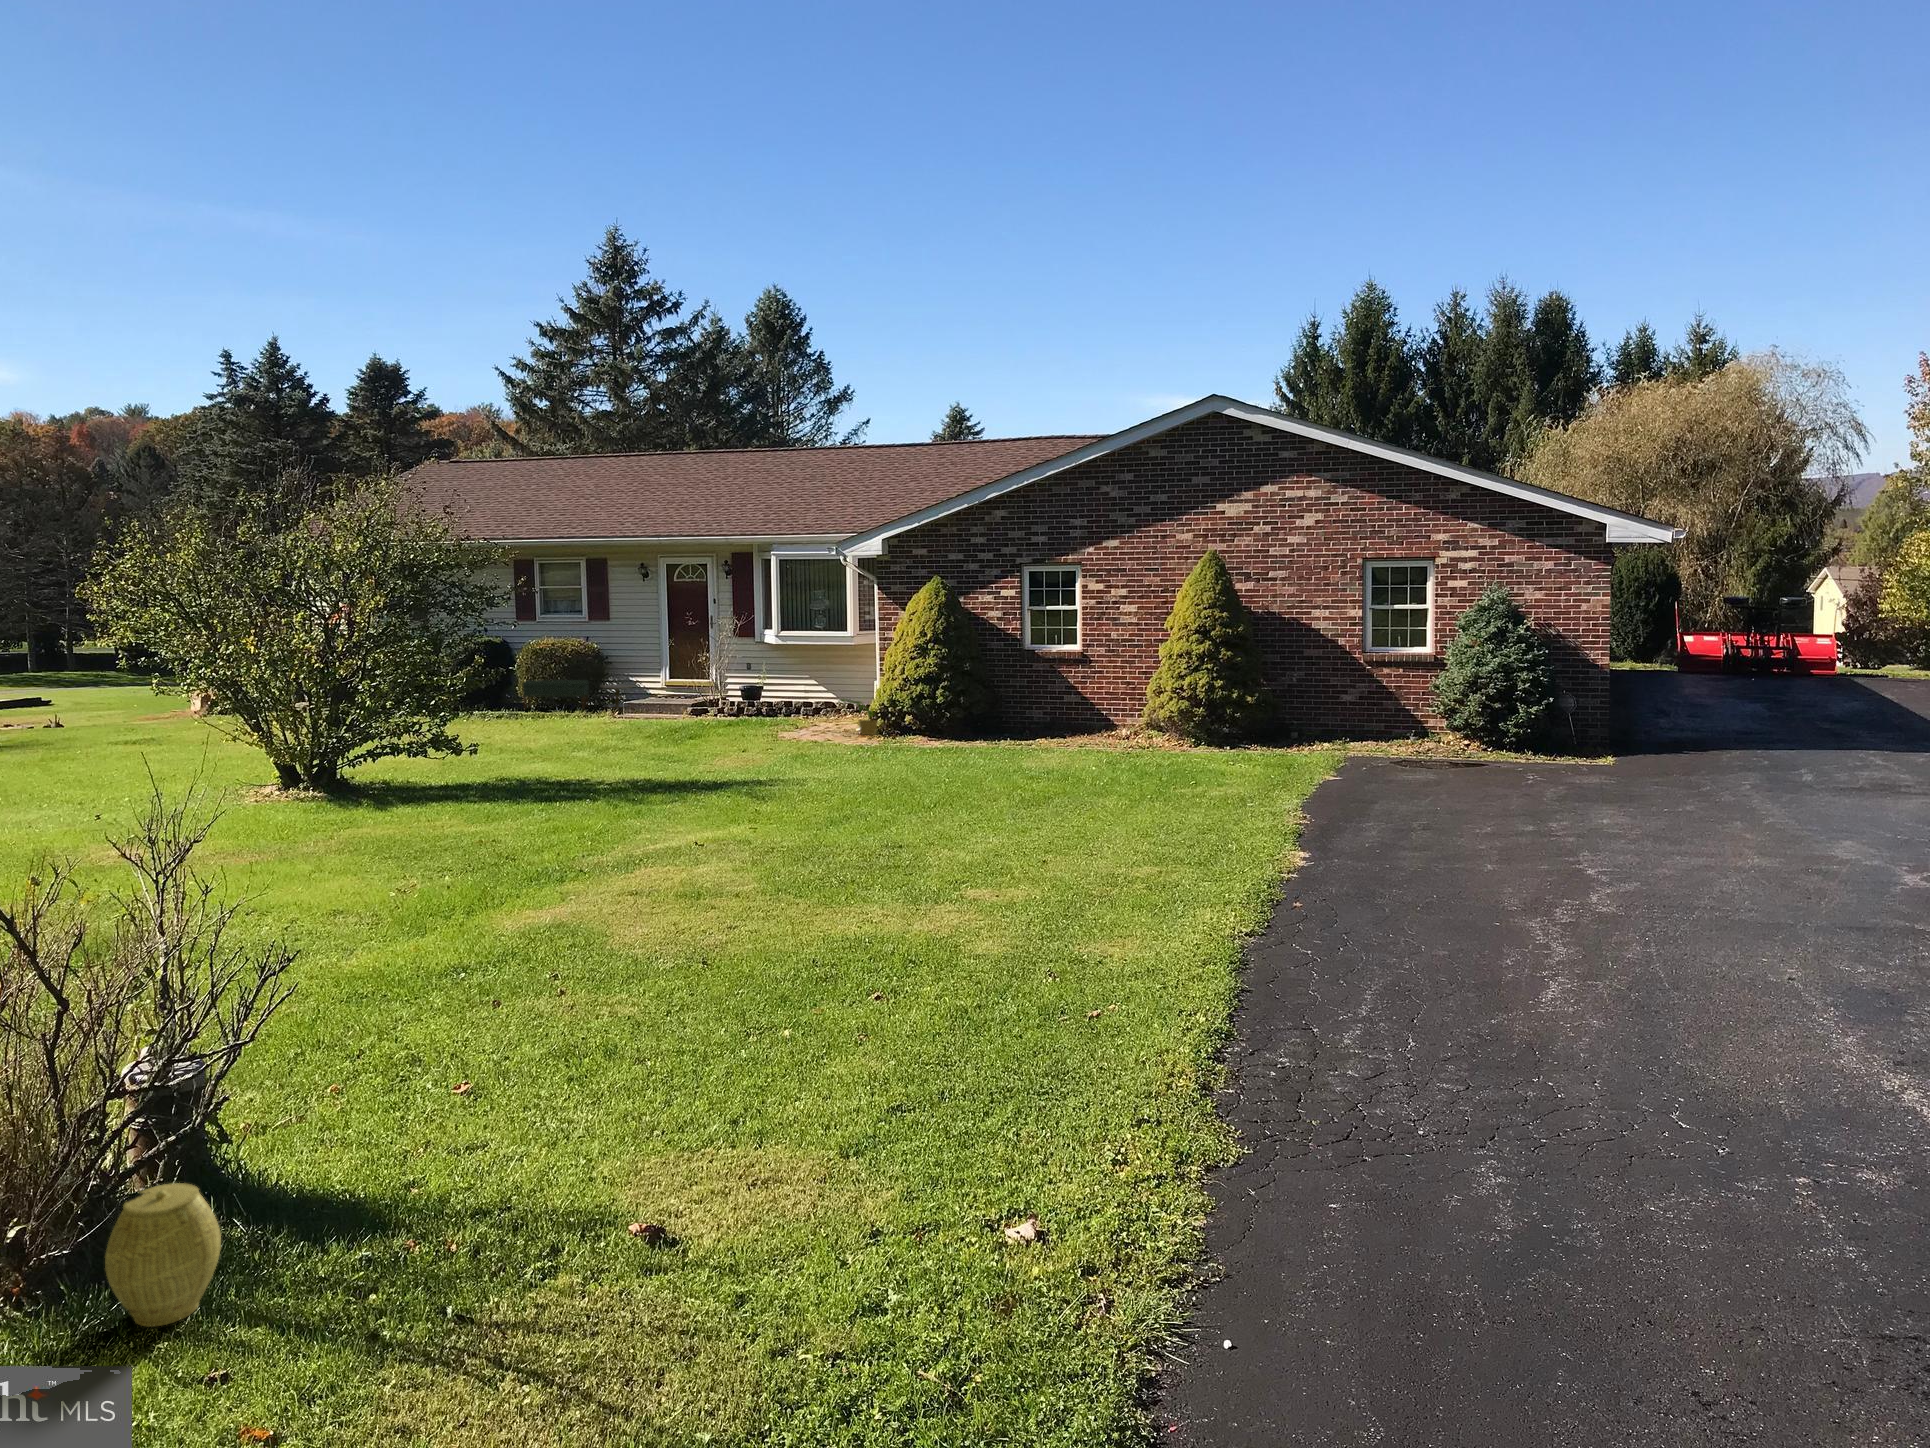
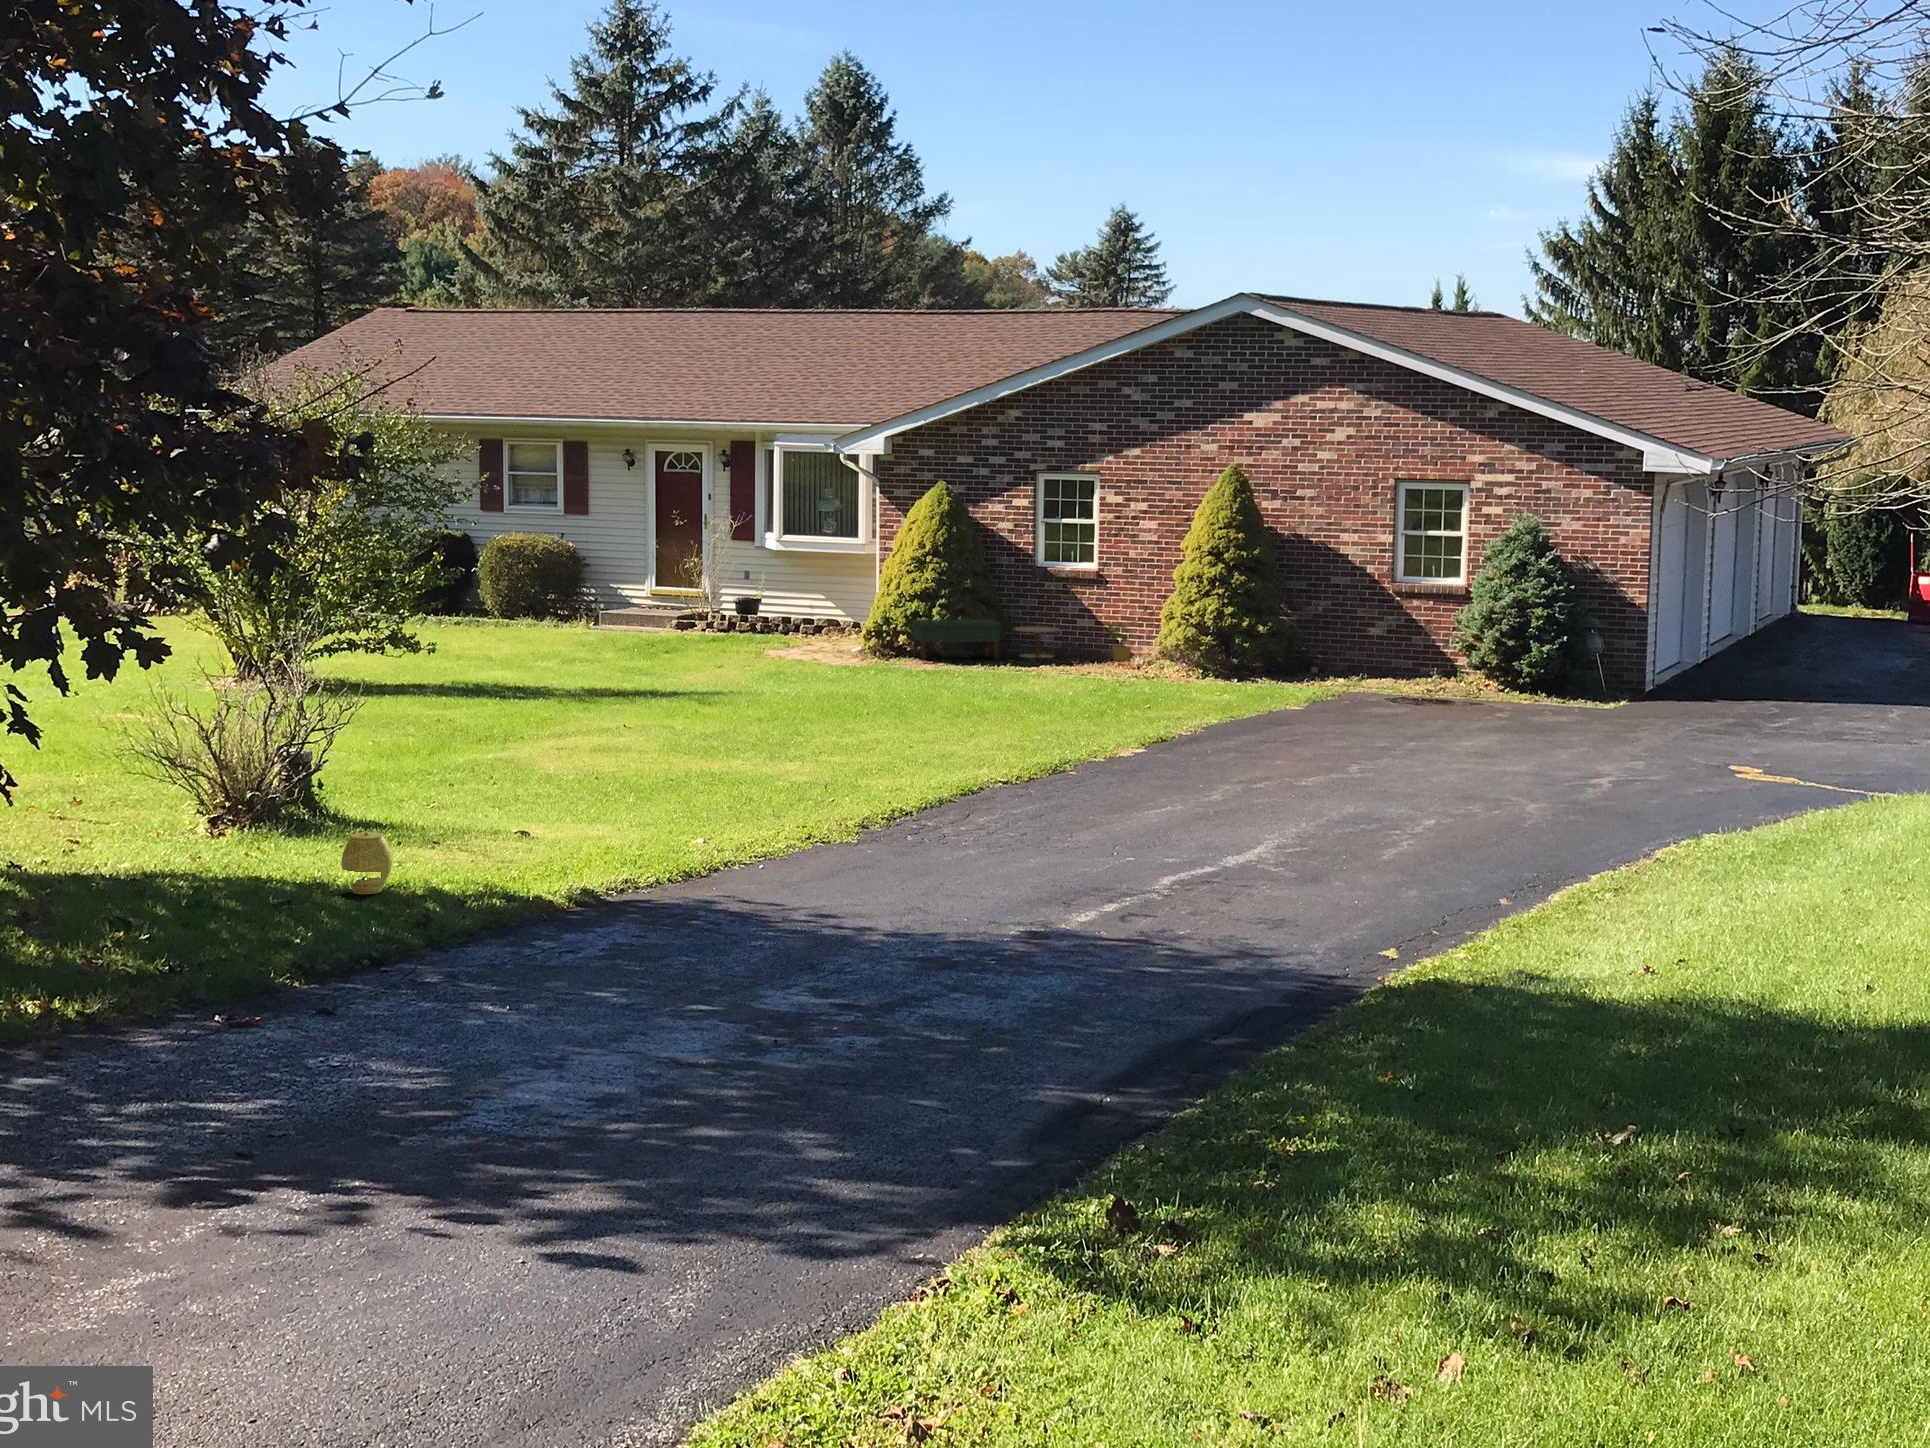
bench: present [522,680,589,709] -> present [912,619,1001,660]
side table: present [602,684,633,708] -> present [1015,626,1059,658]
potted plant: present [838,699,878,735] -> present [1103,623,1132,661]

